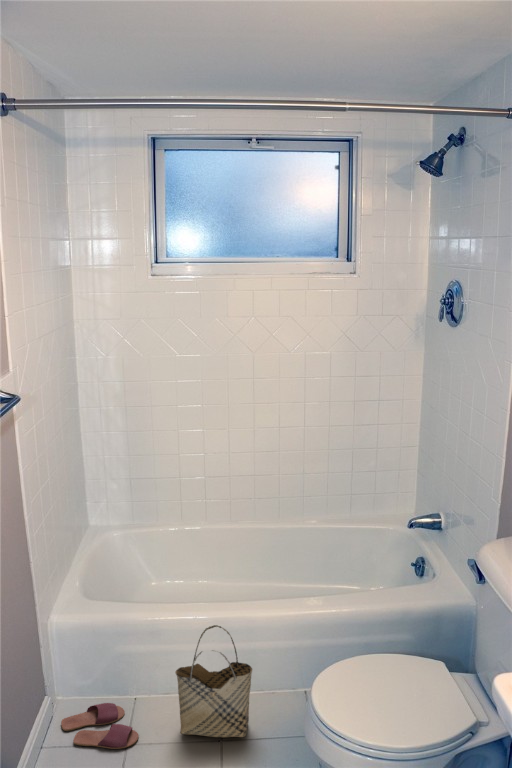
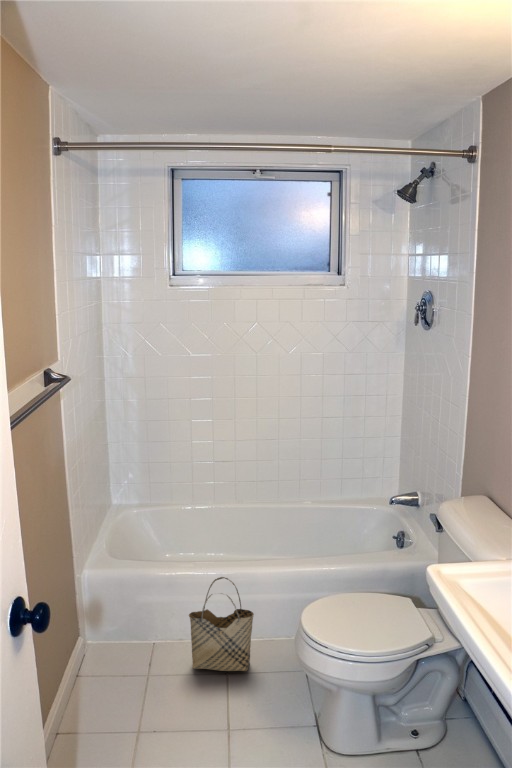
slippers: present [61,703,139,749] -> none [91,646,157,678]

